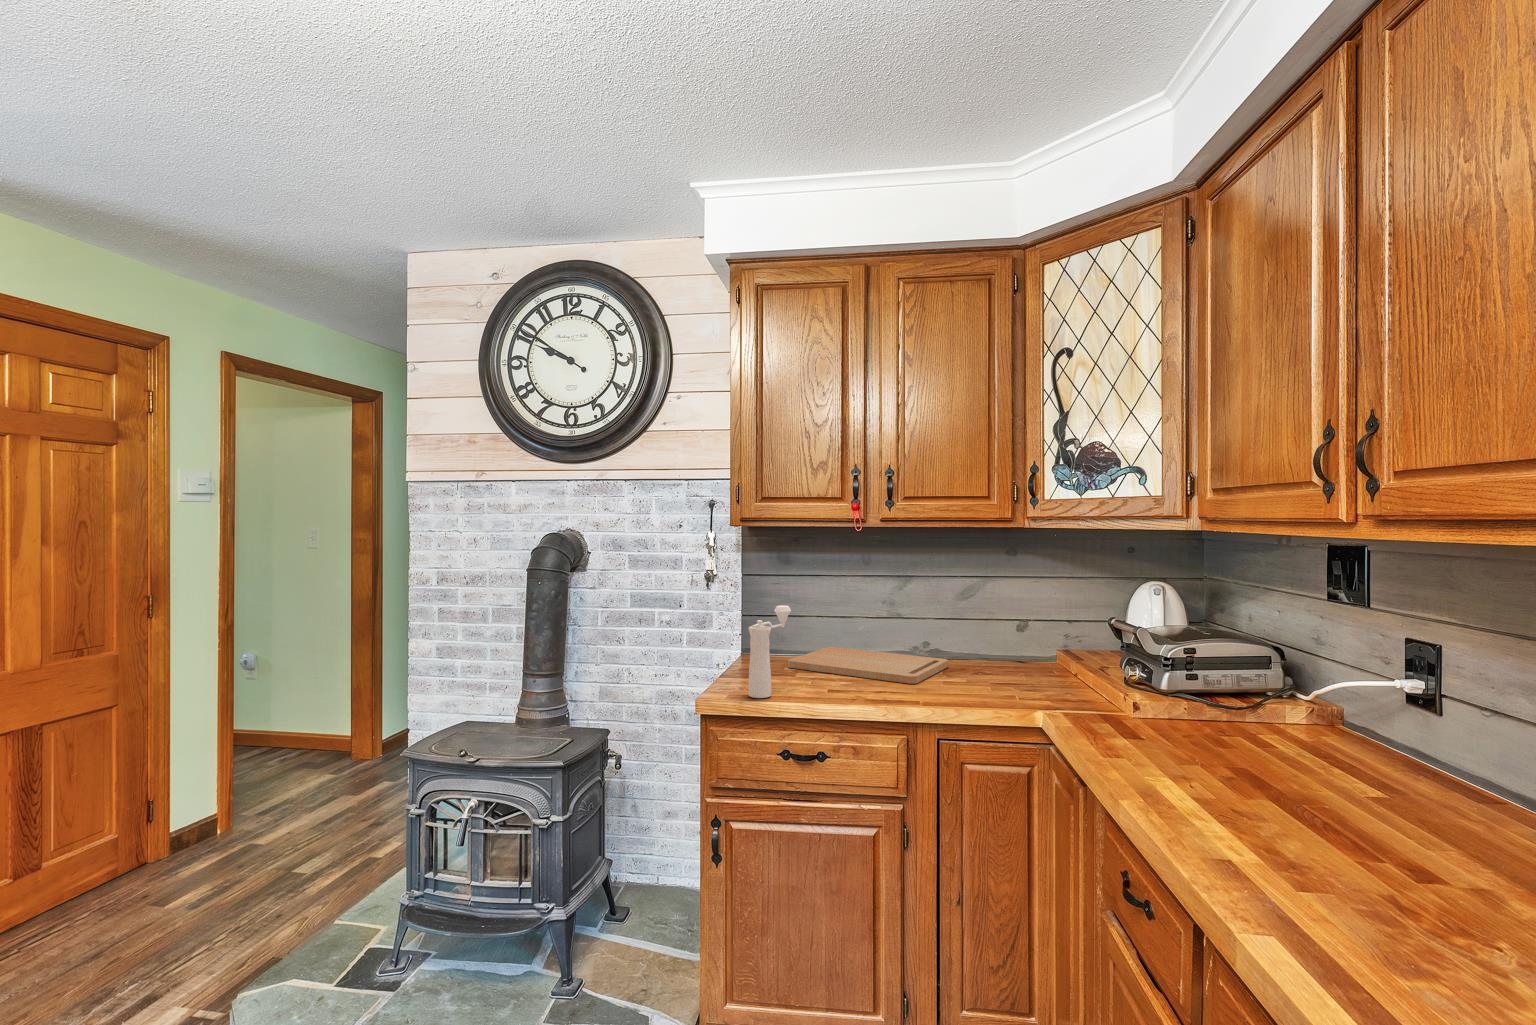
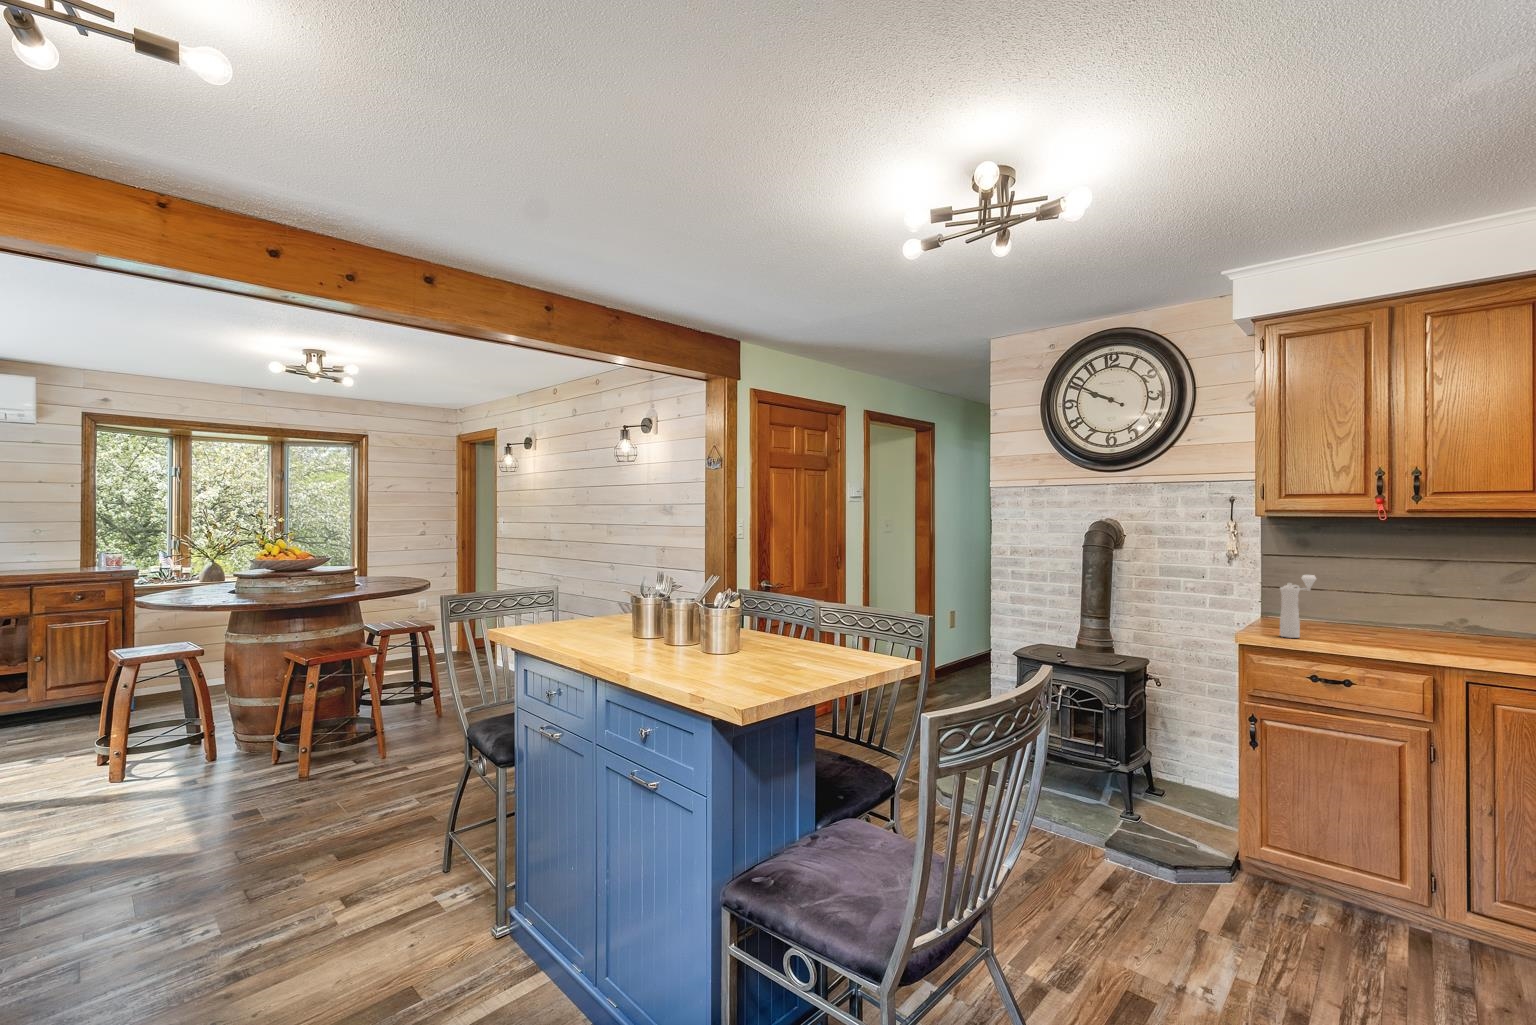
cutting board: present [788,647,948,684] -> none [1310,617,1485,644]

